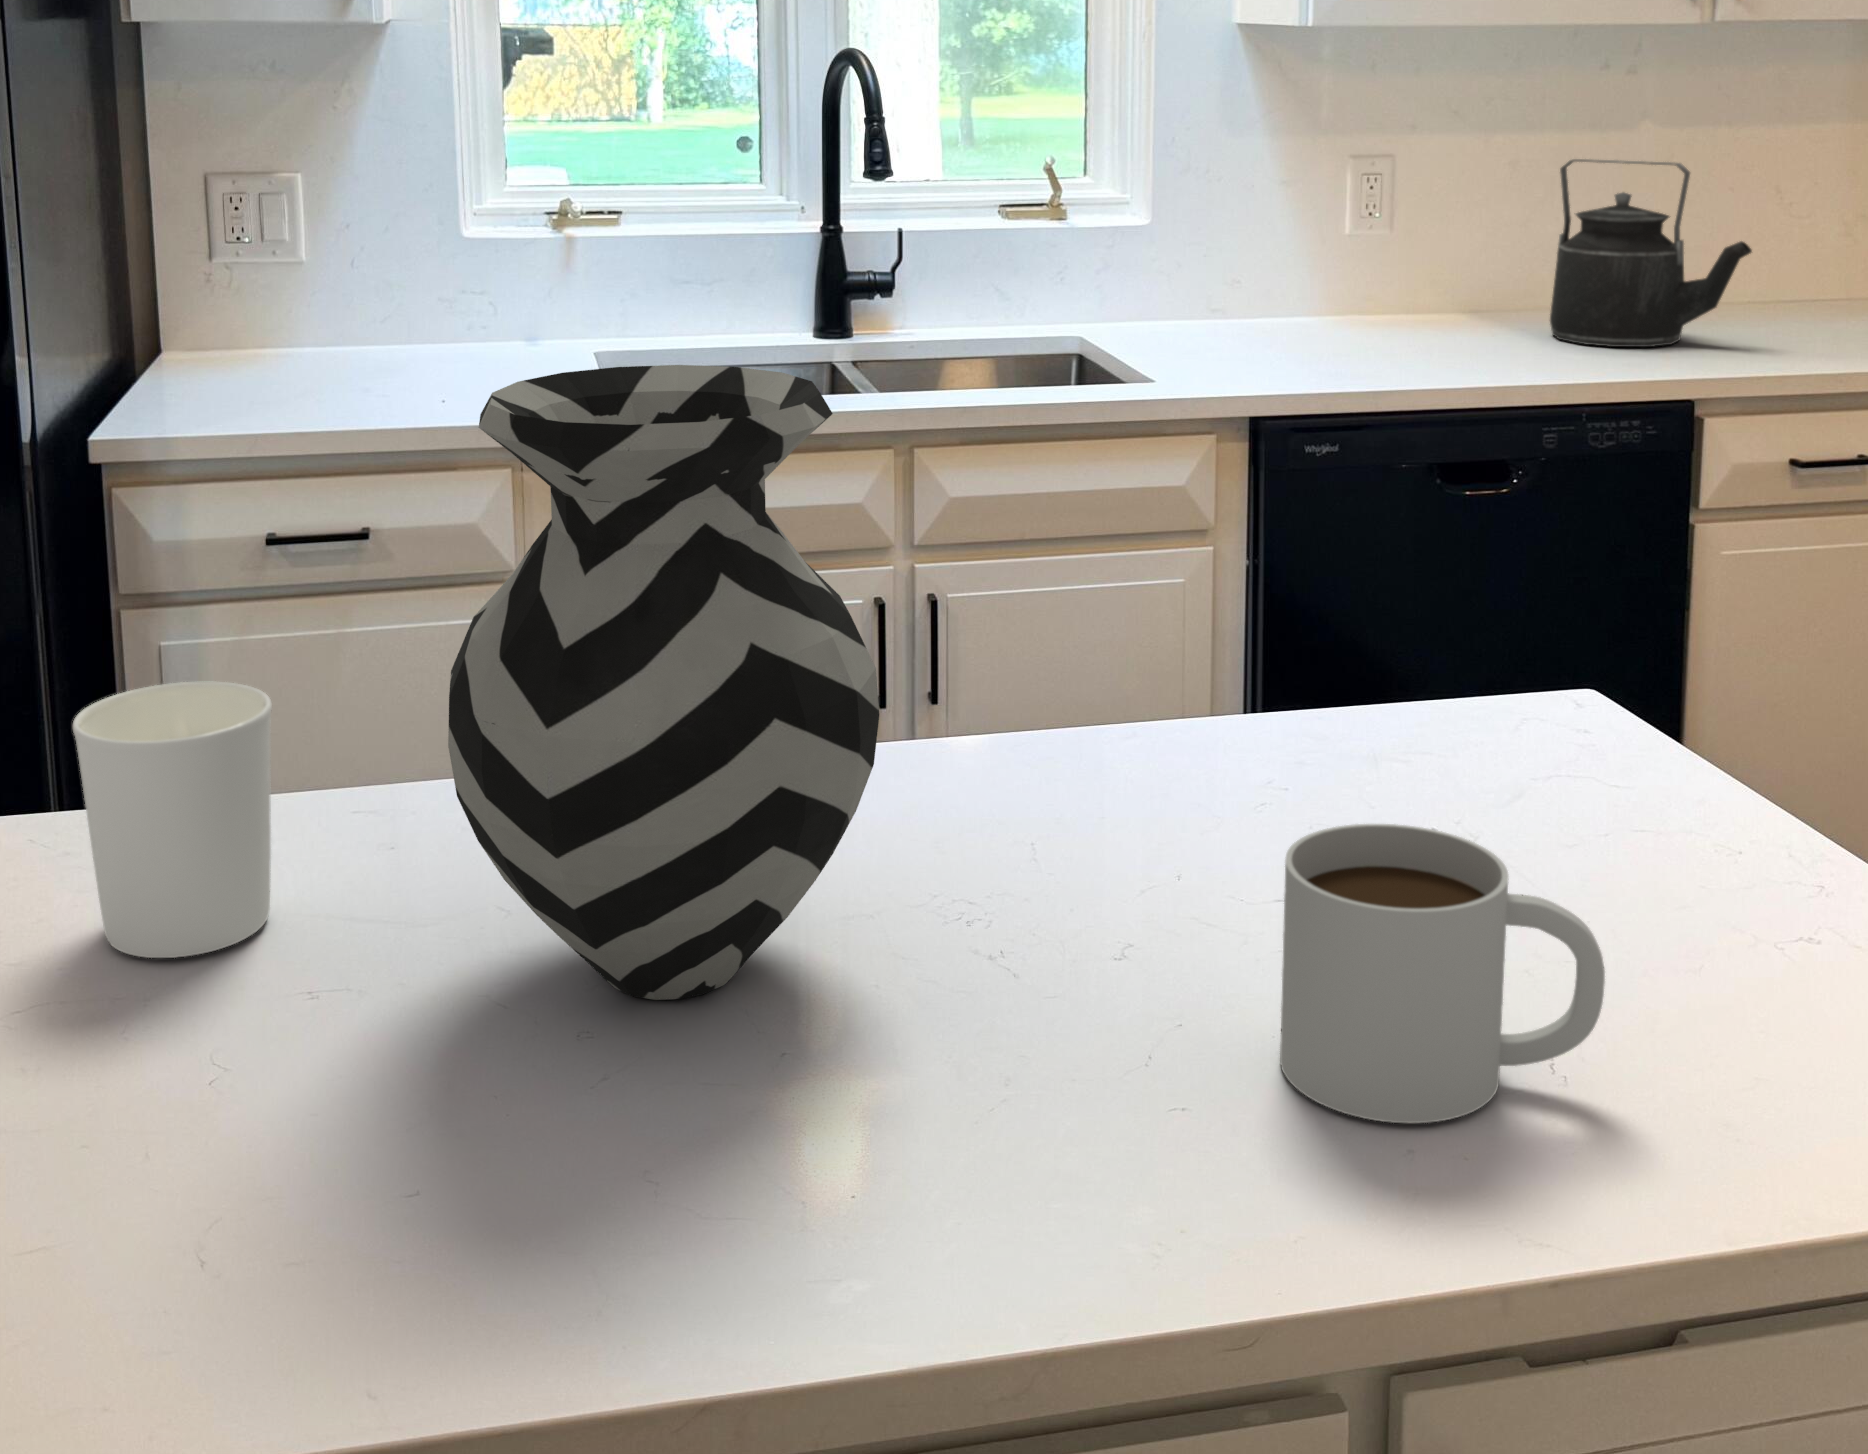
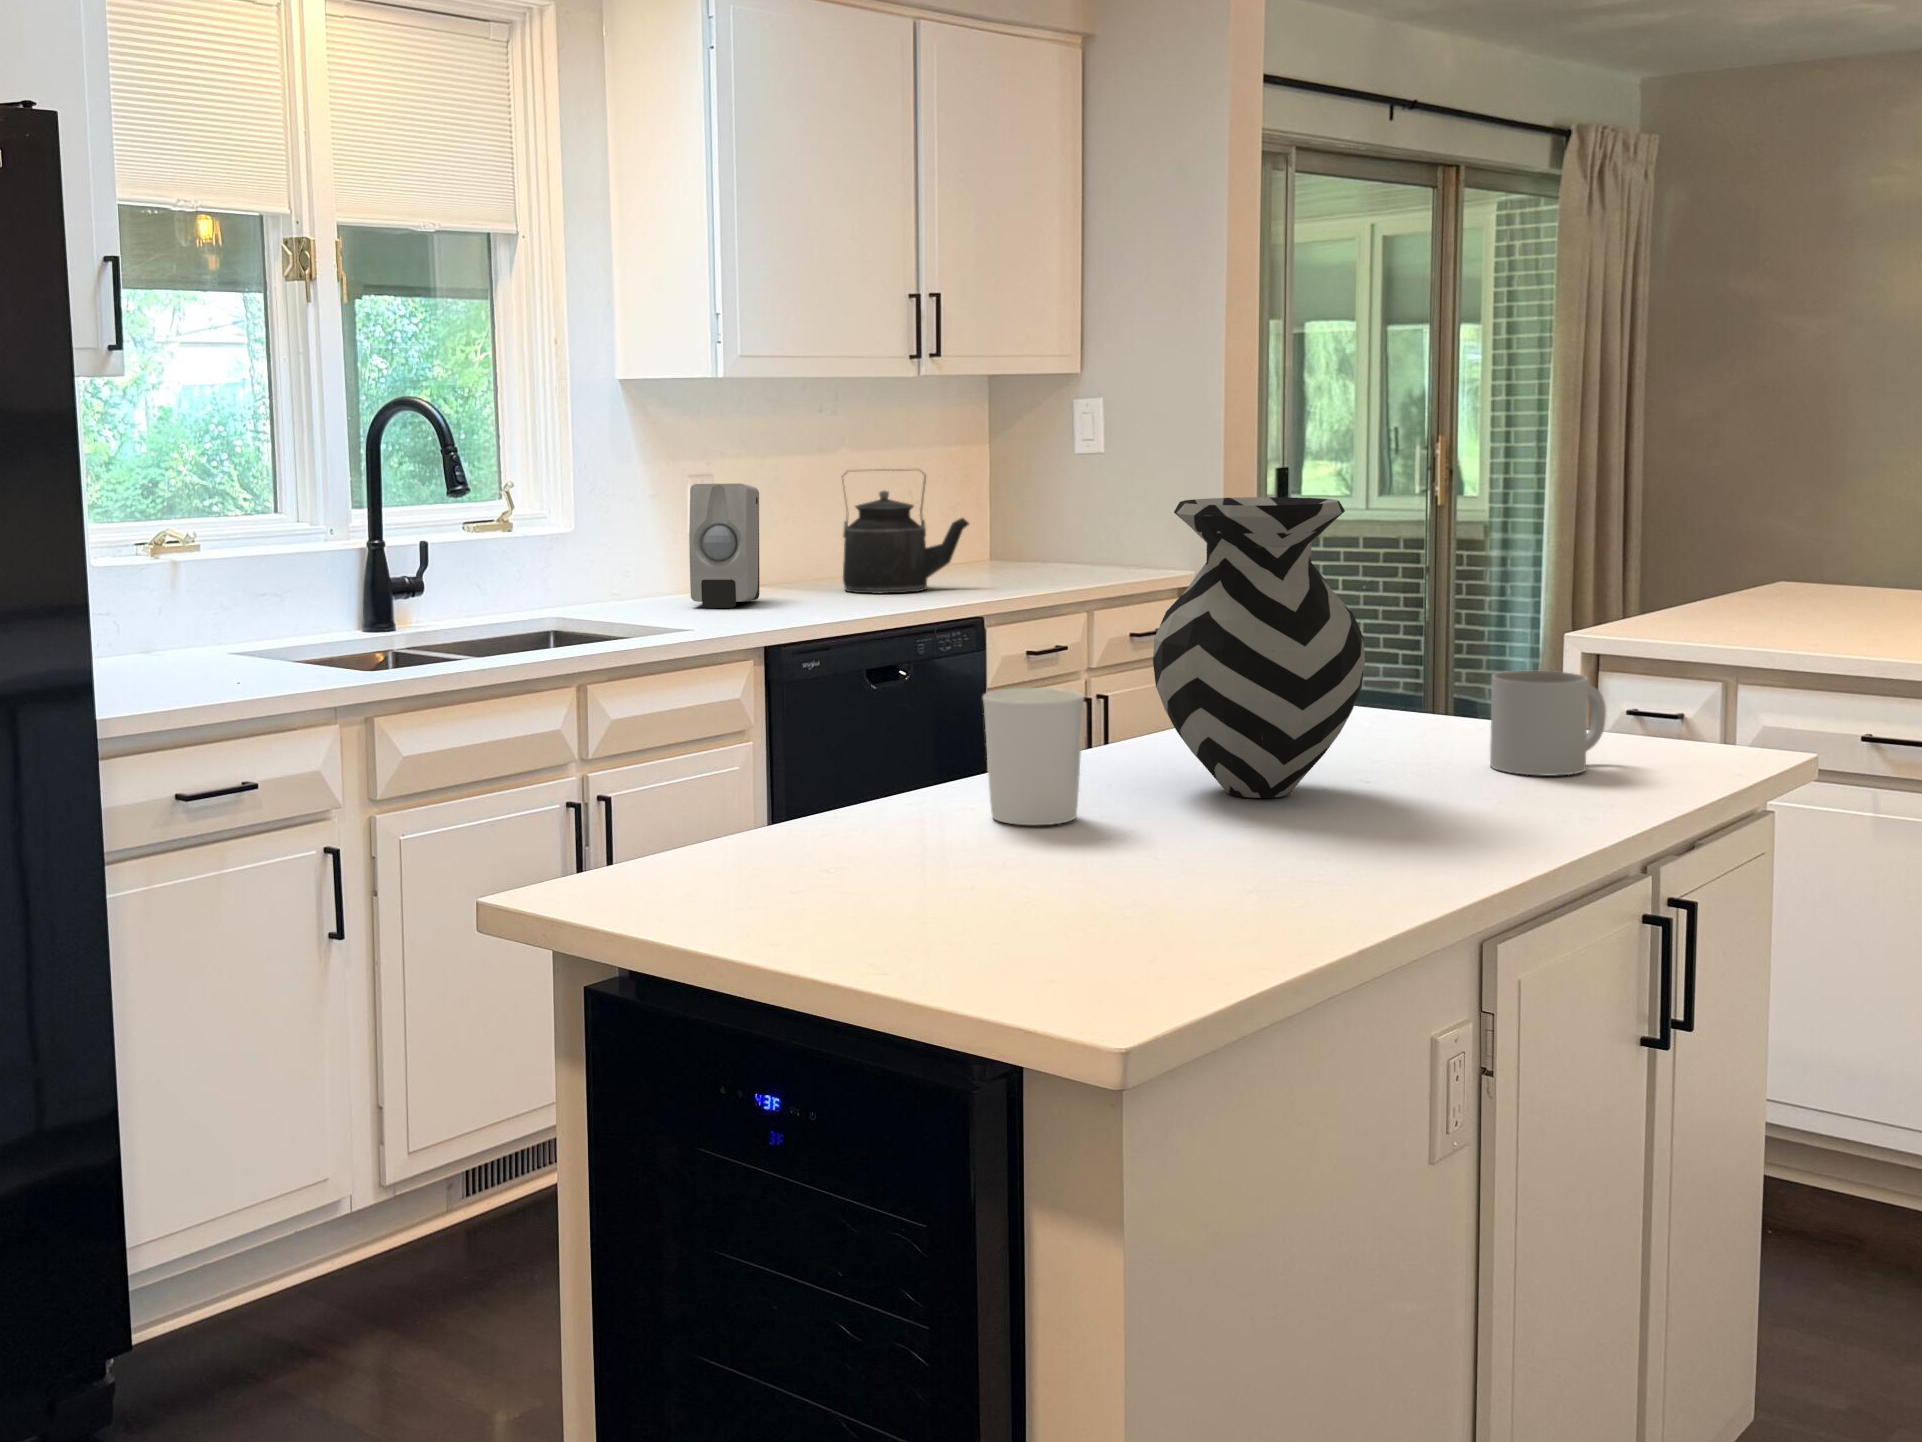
soap dispenser: none [1268,172,1403,348] -> present [689,483,760,608]

